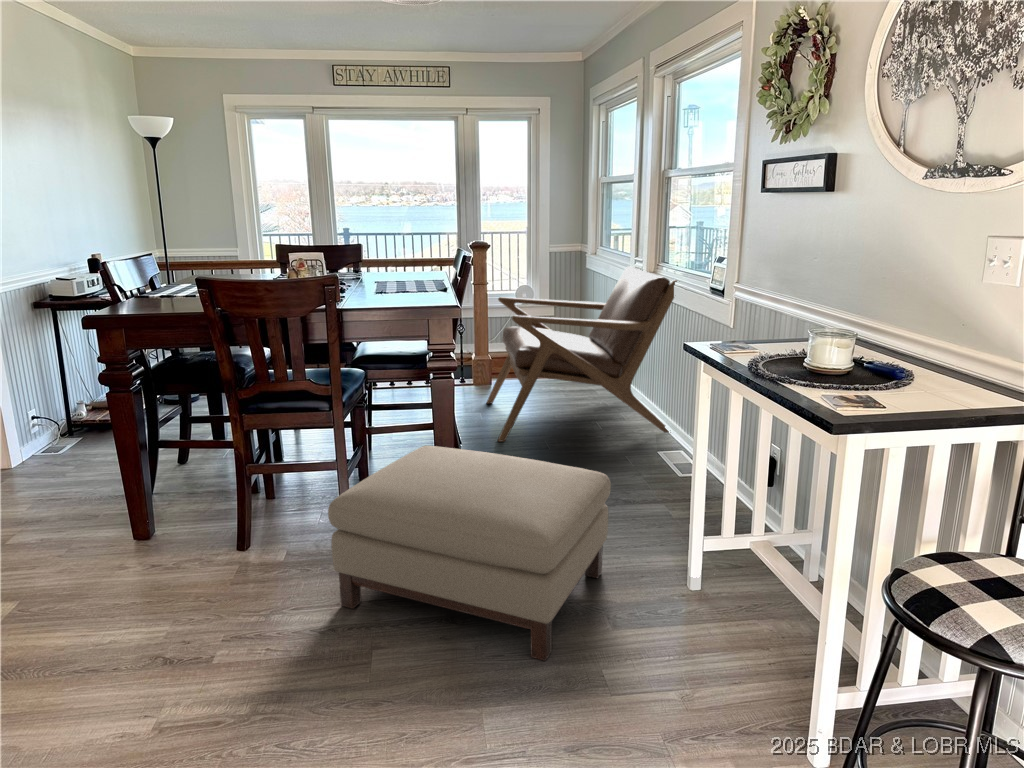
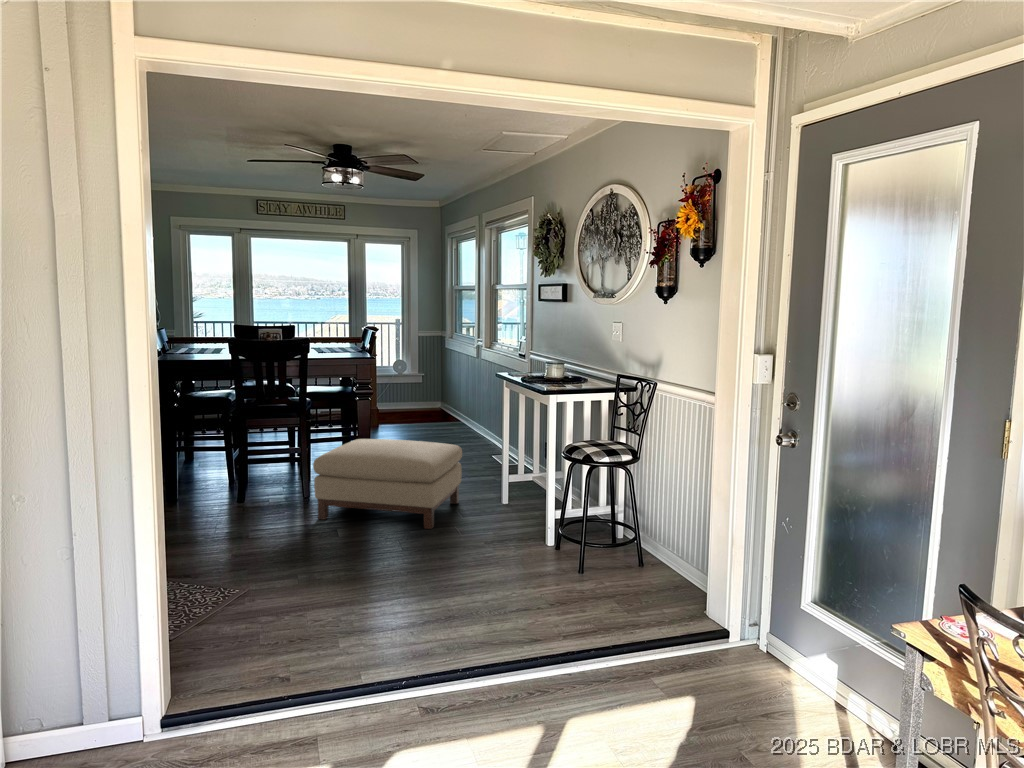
lounge chair: present [487,266,677,442] -> none [379,344,504,455]

